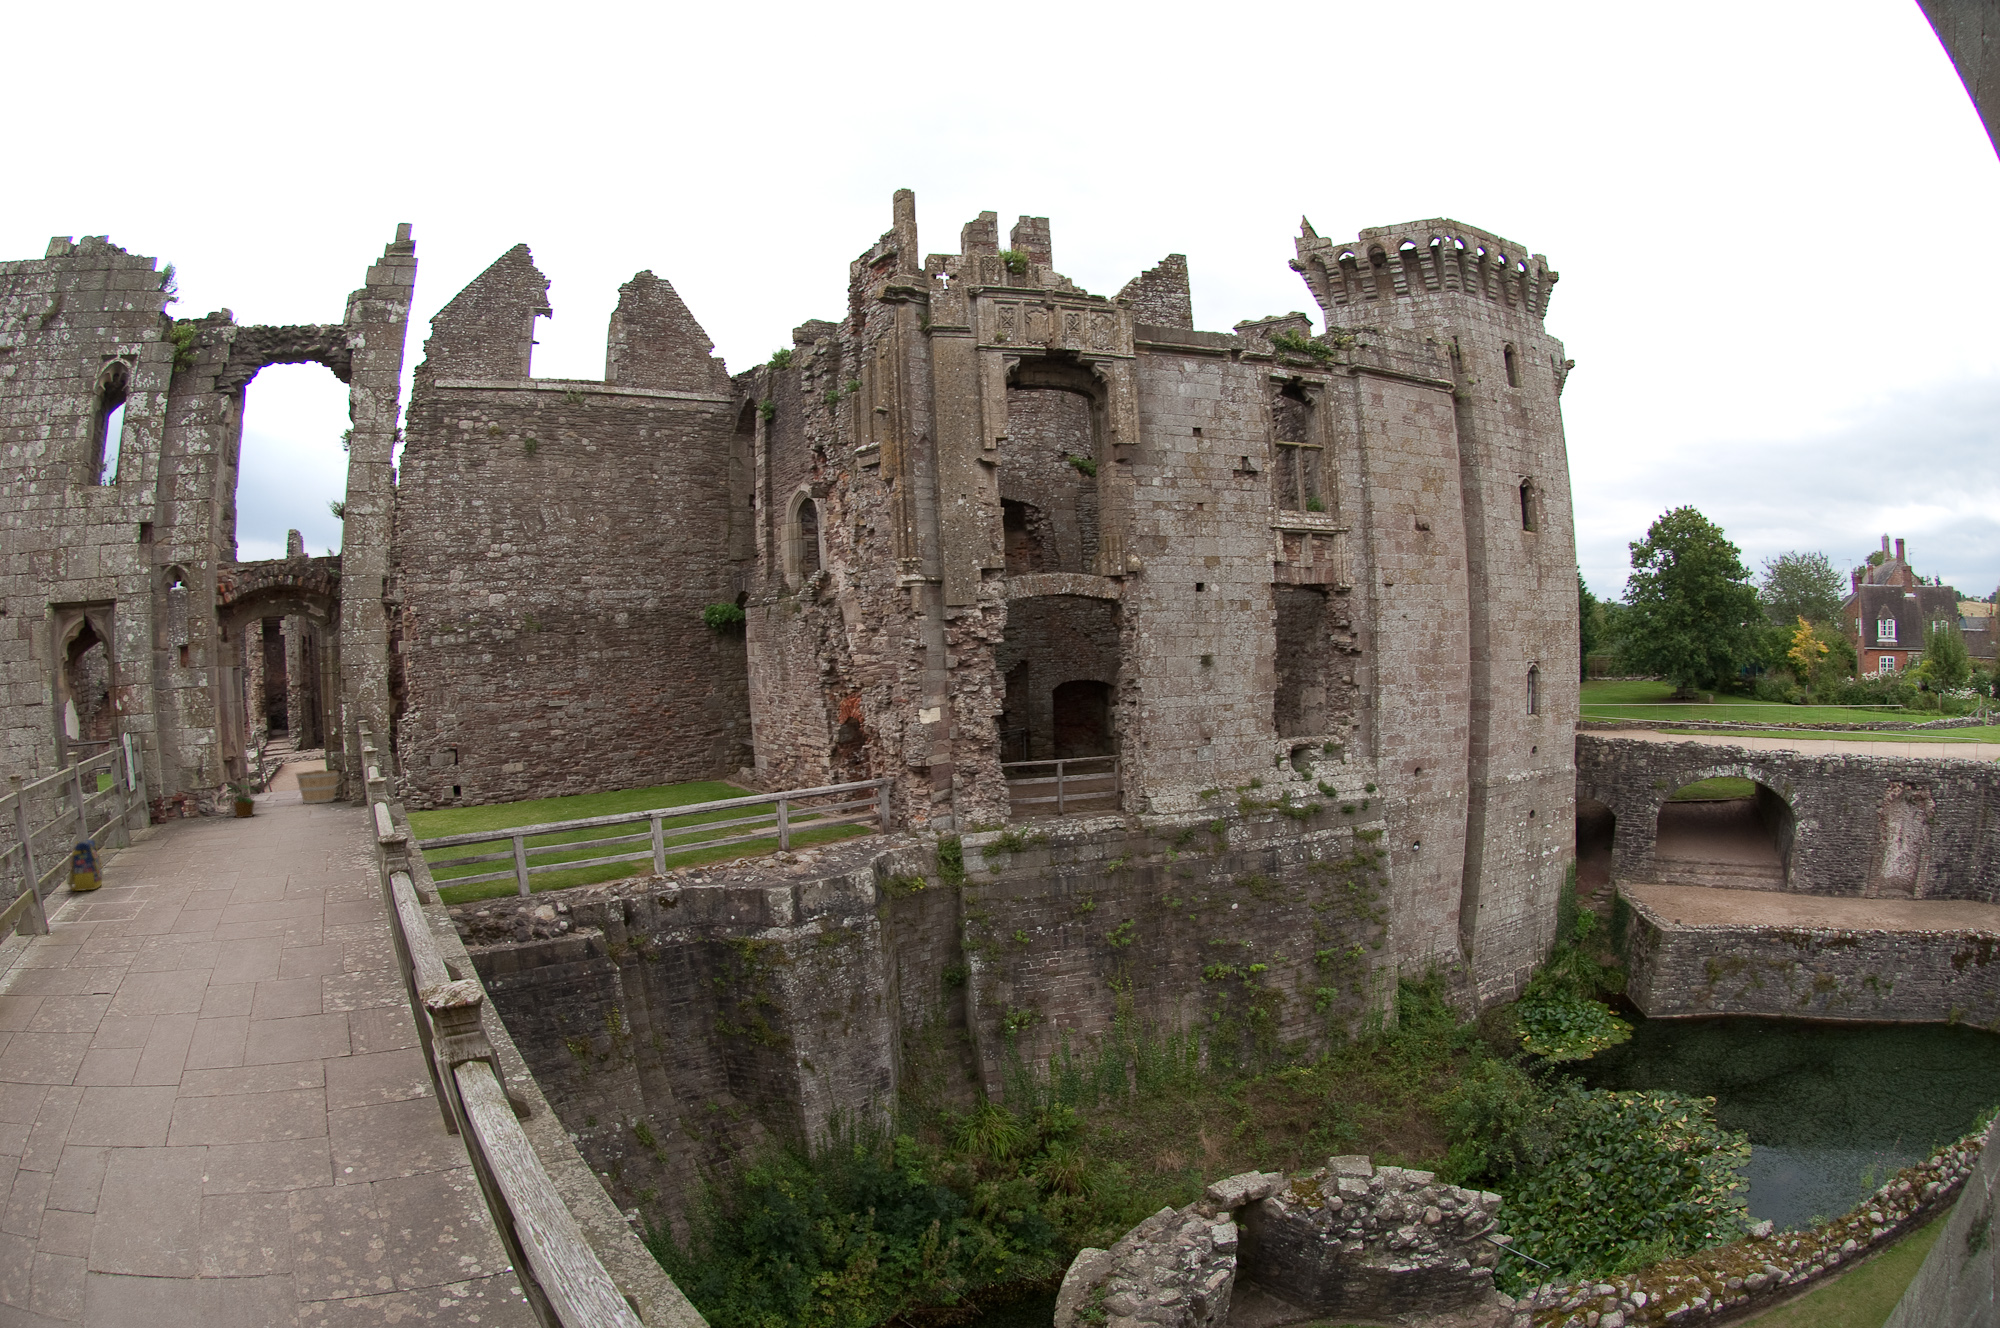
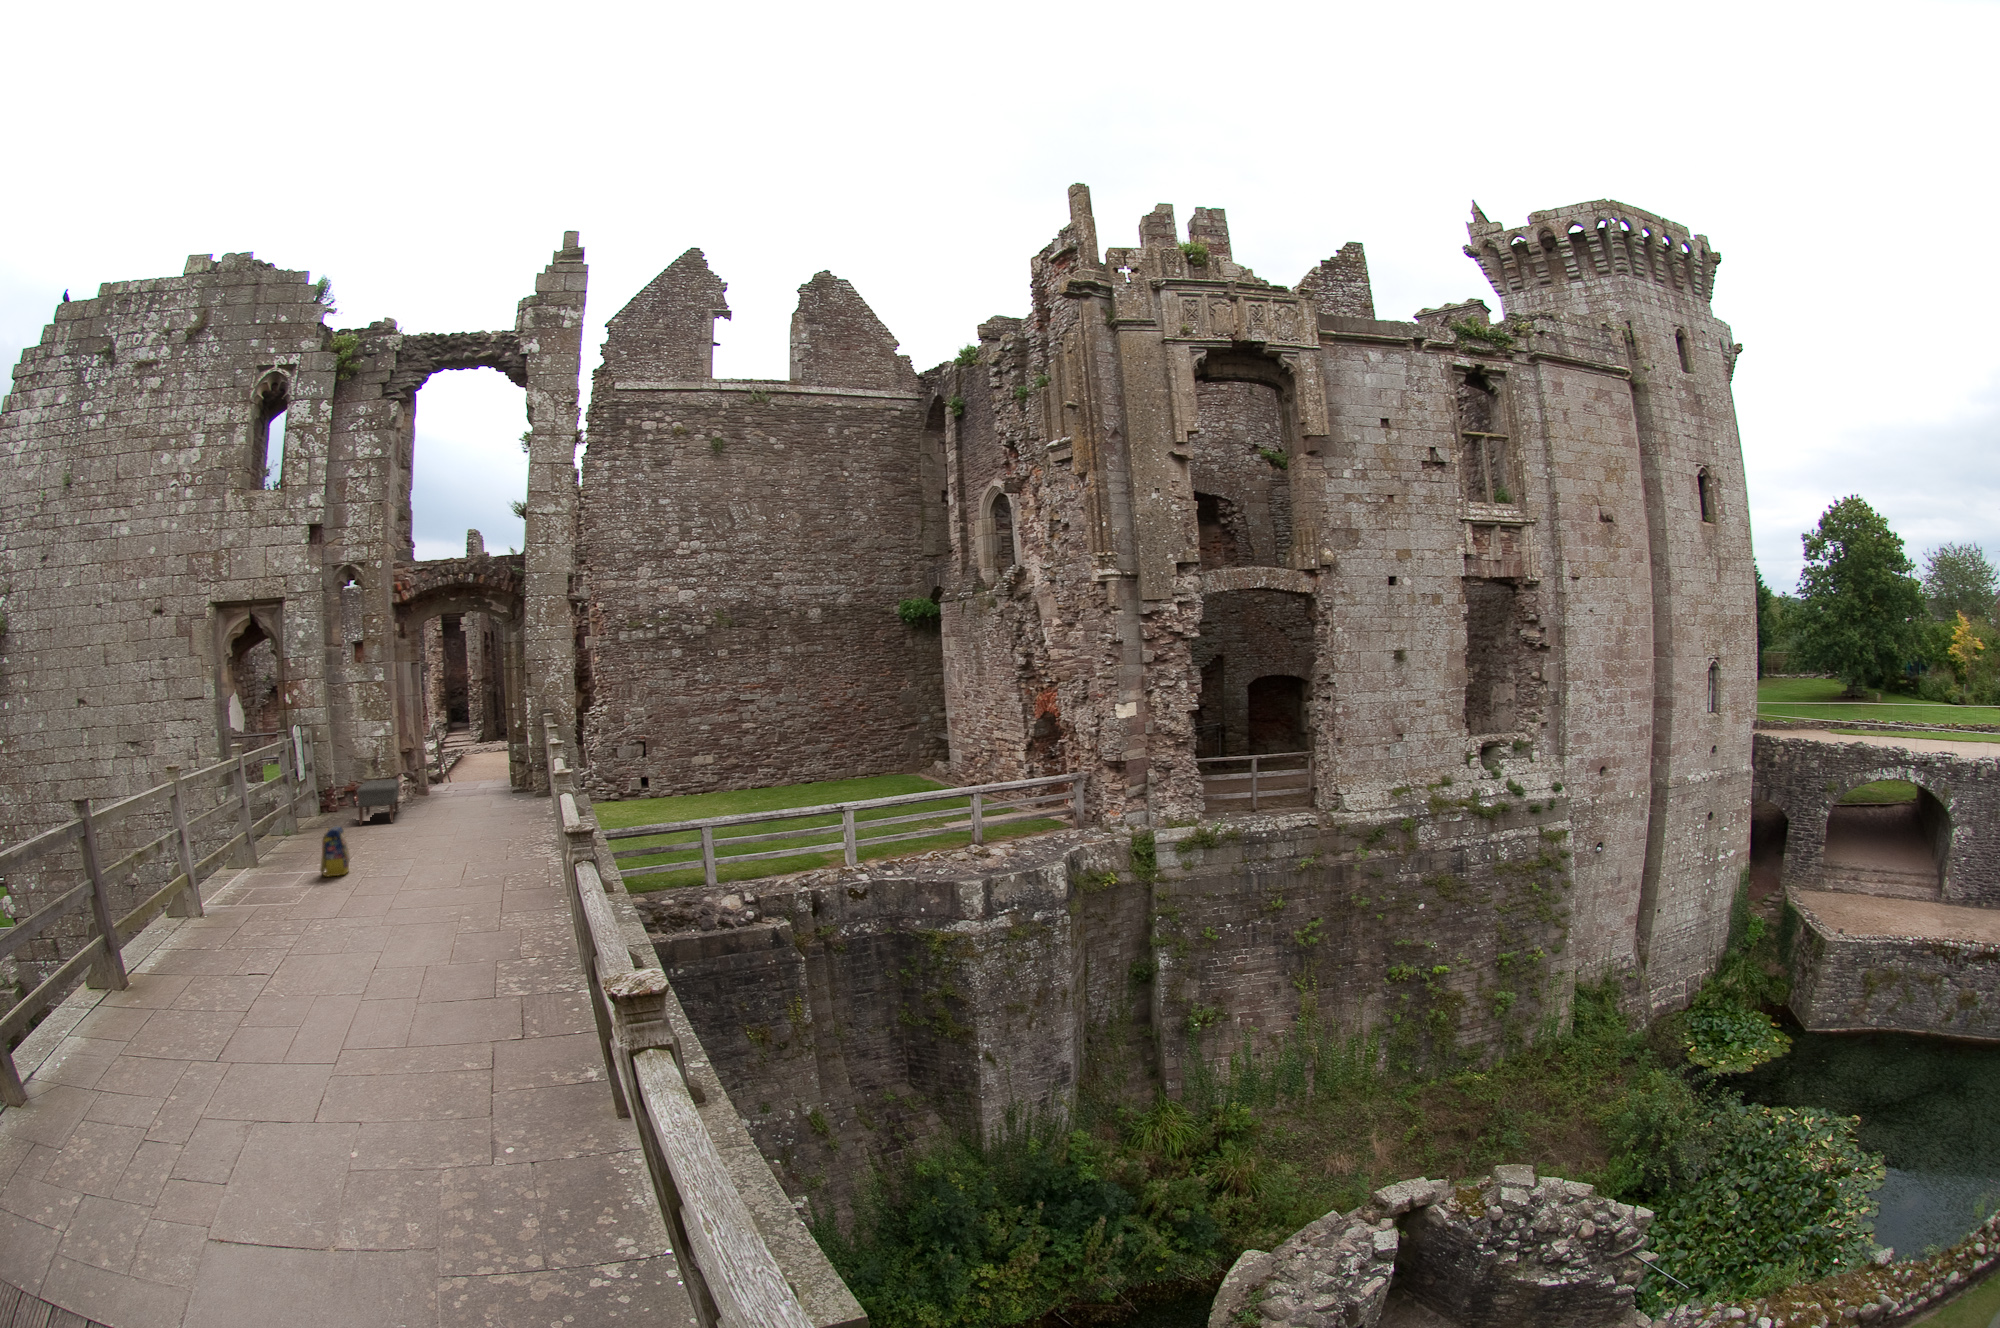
wooden bucket: present [296,770,338,804] -> none [493,759,532,792]
potted plant: present [222,785,256,818] -> none [429,774,466,805]
bench: none [130,791,183,840] -> present [357,779,399,825]

